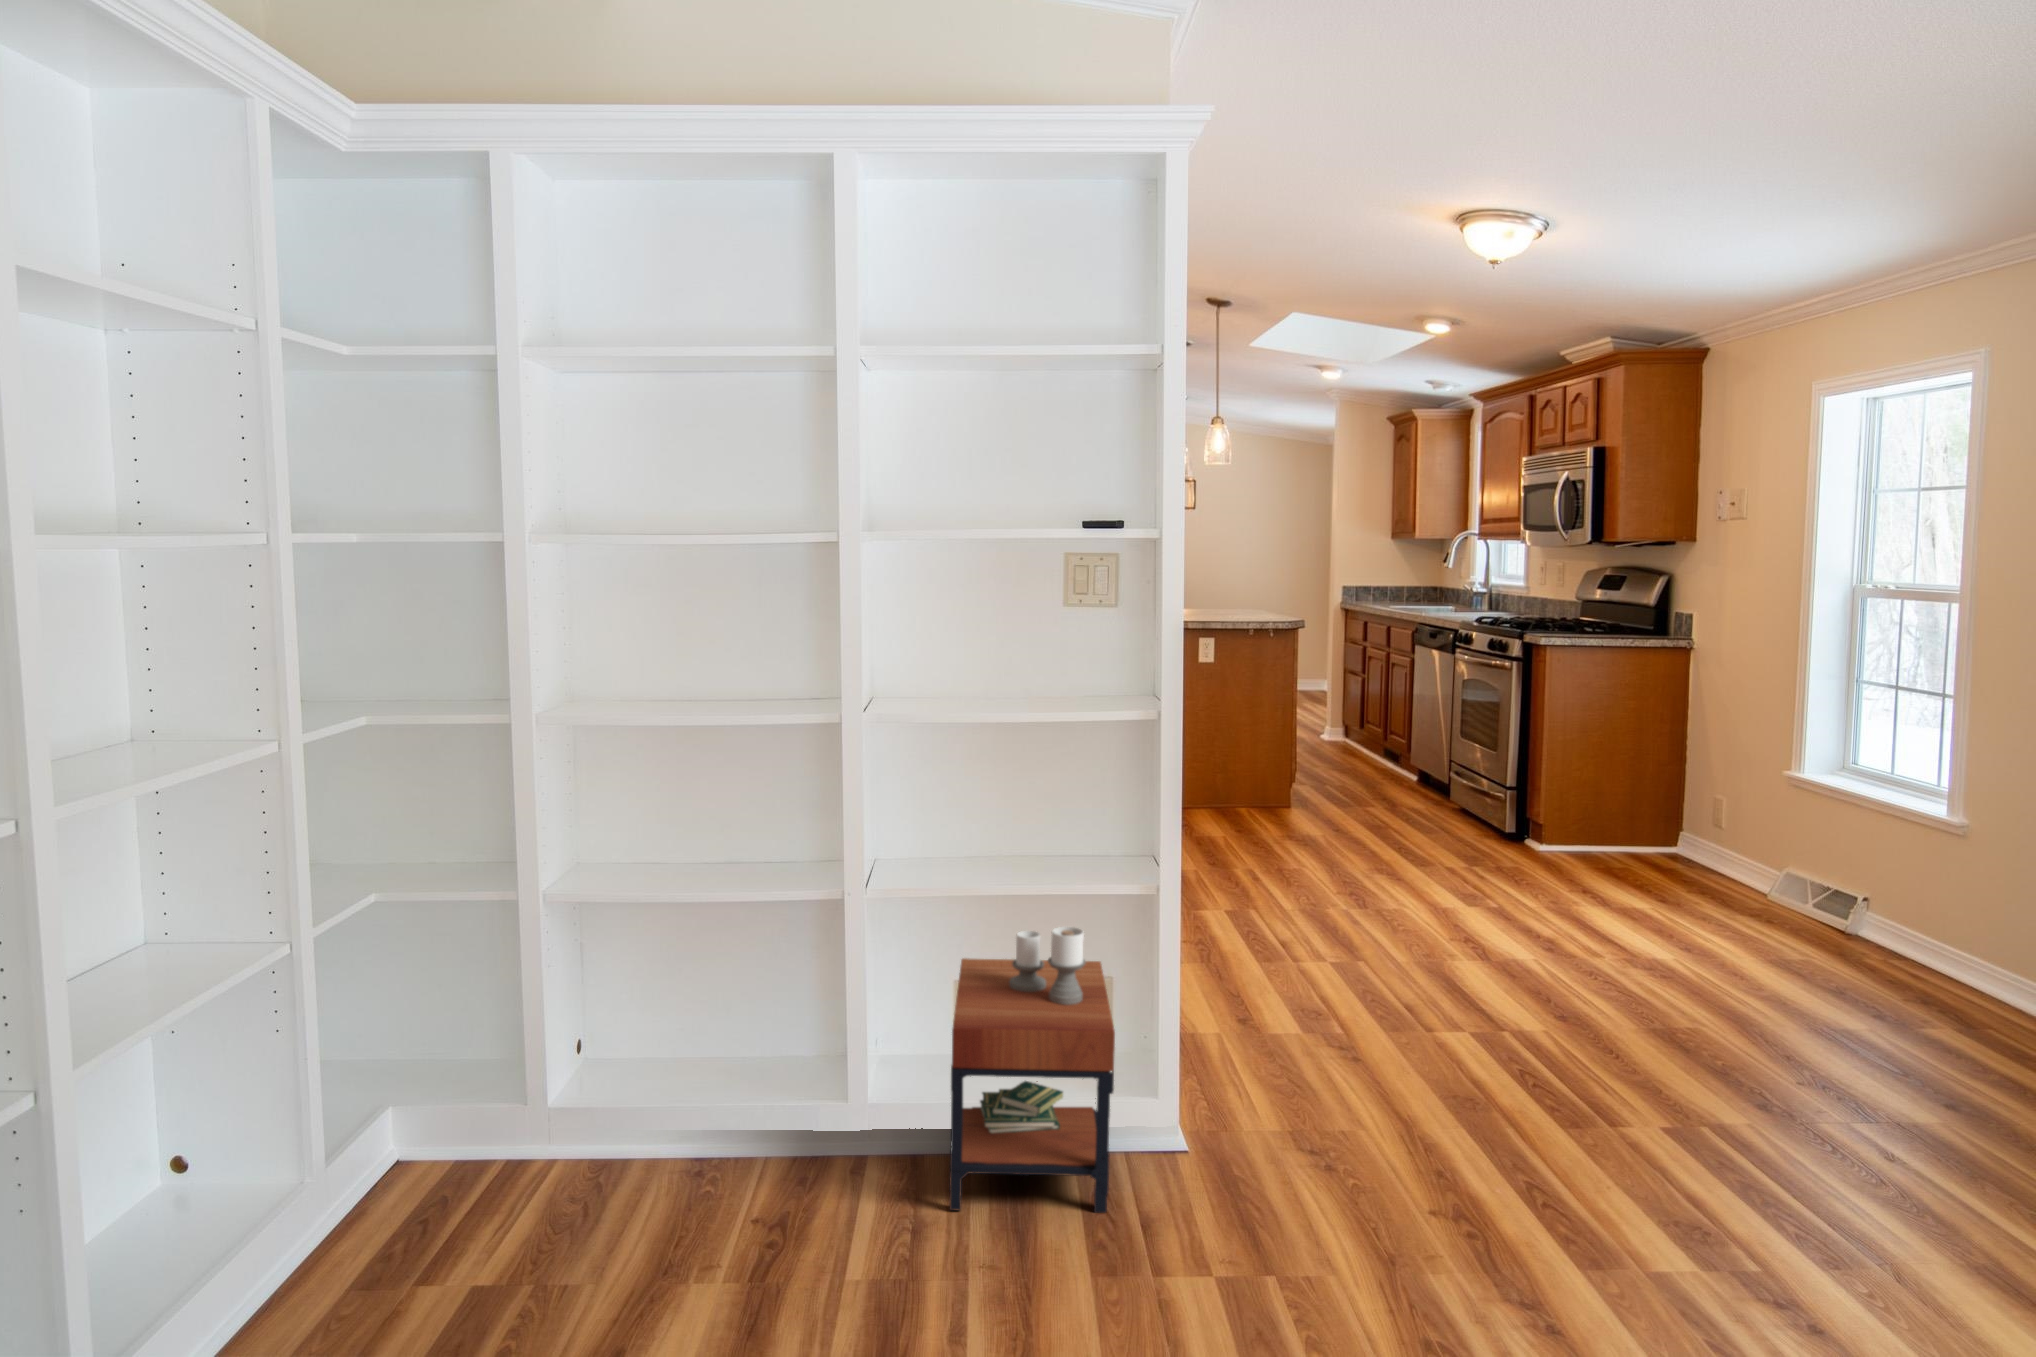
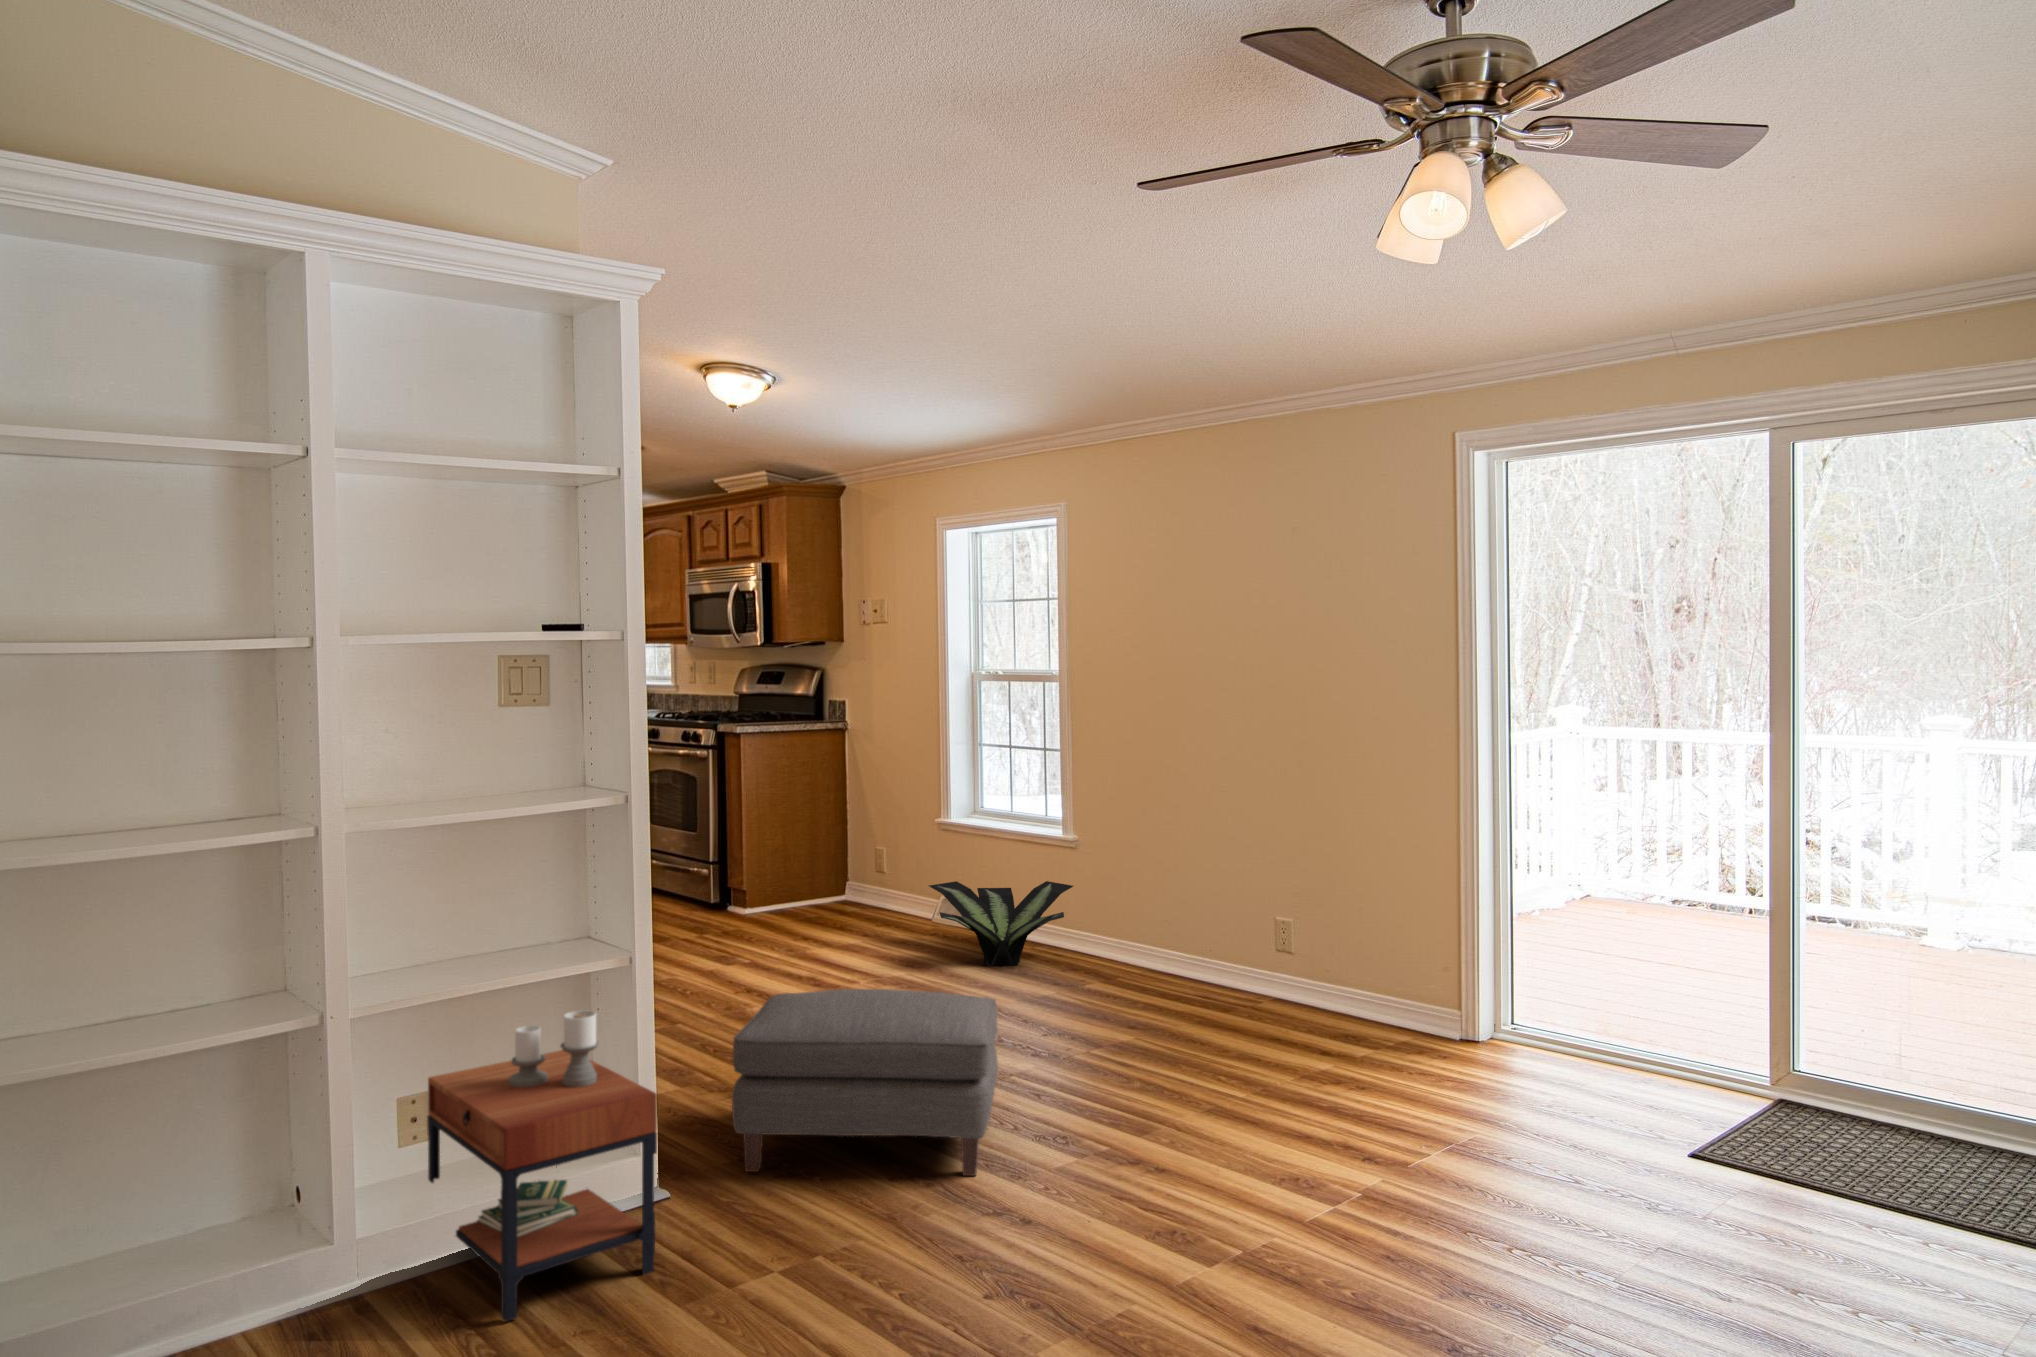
potted plant: none [1720,854,1959,980] -> present [929,881,1073,966]
ottoman: none [1271,951,1641,1239] -> present [732,989,998,1176]

